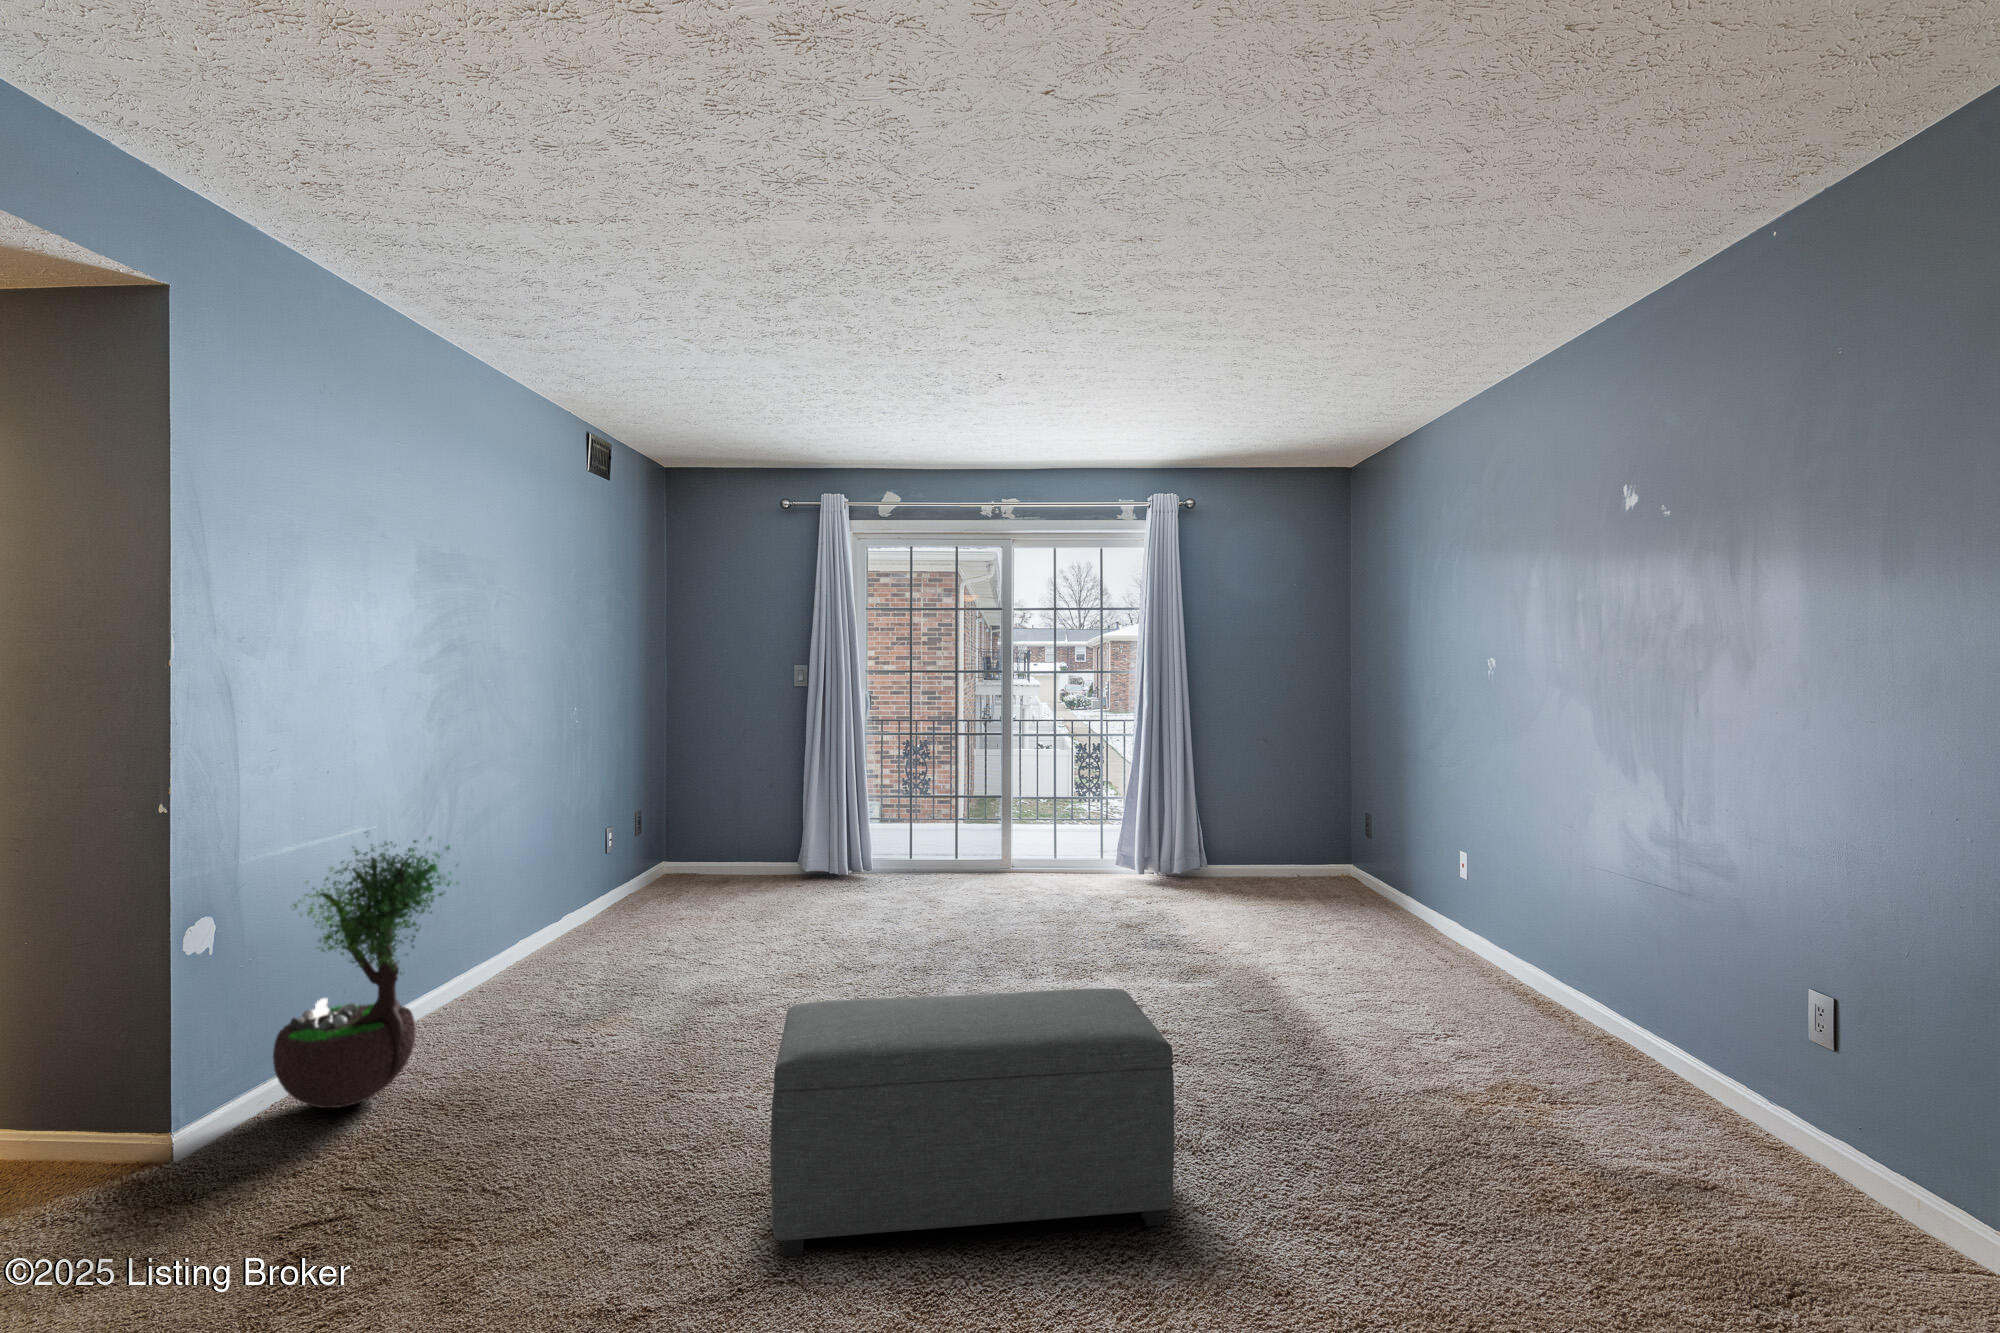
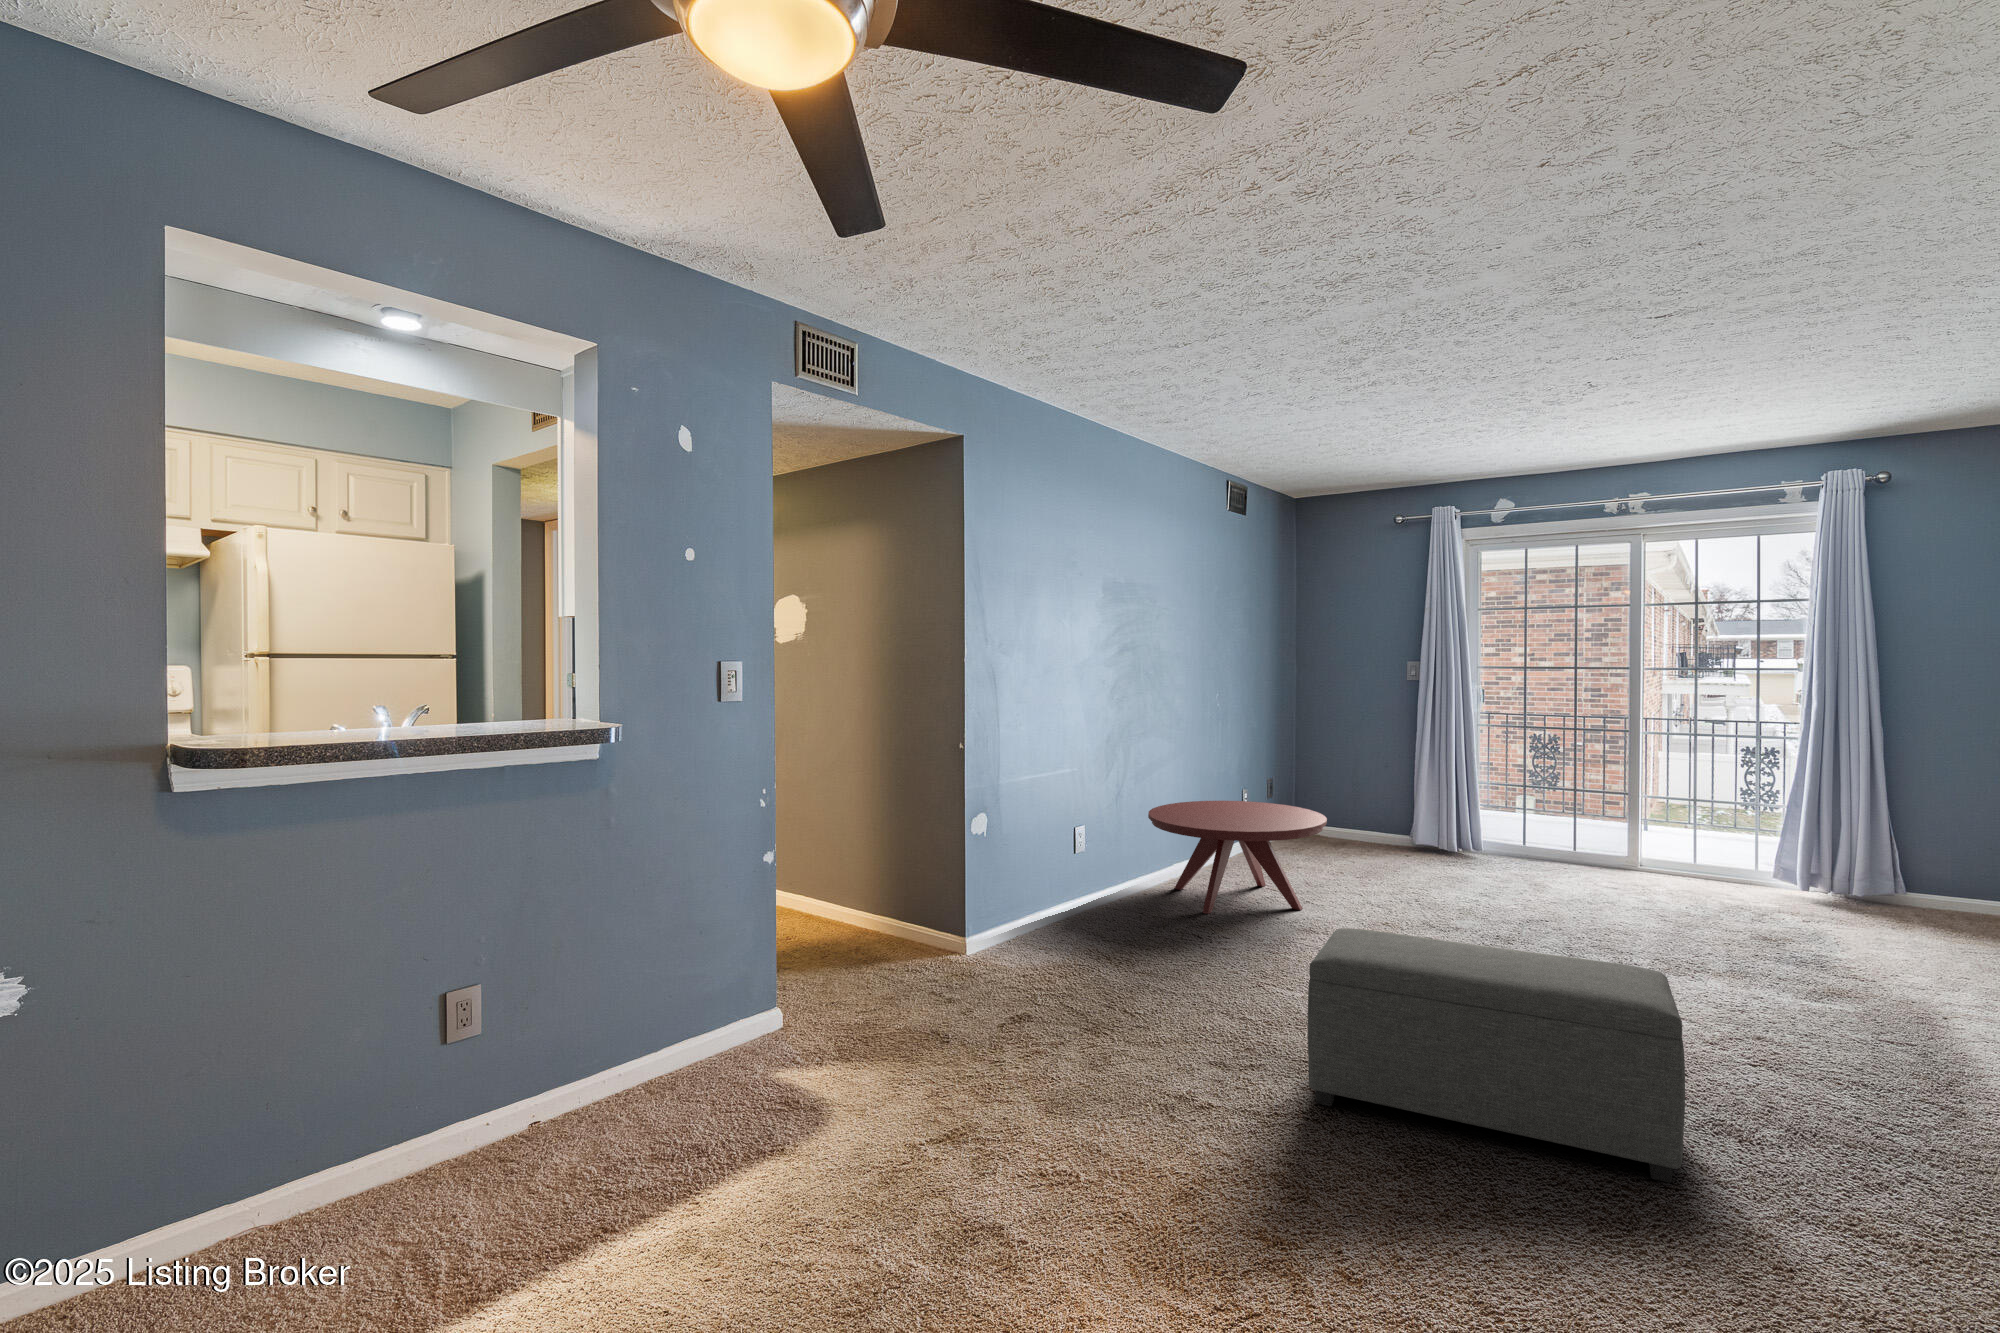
potted tree: present [273,837,452,1108] -> none [1015,769,1118,948]
coffee table: none [497,845,730,999] -> present [1148,801,1327,914]

